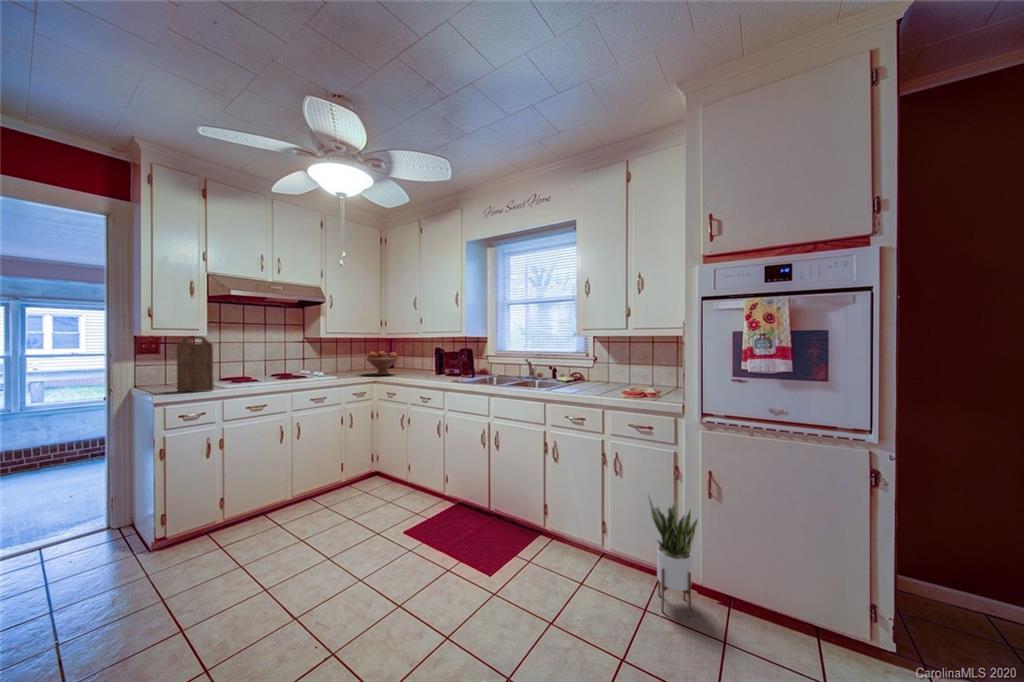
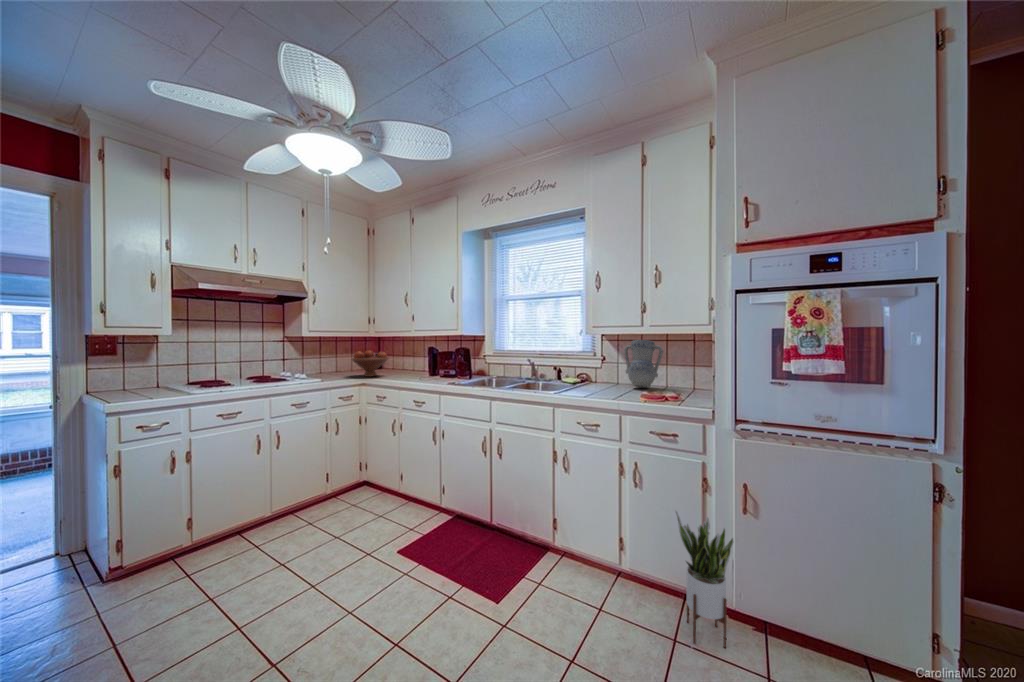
cutting board: present [177,336,214,391] -> none [135,335,179,398]
vase: none [612,342,647,386] -> present [624,340,663,388]

